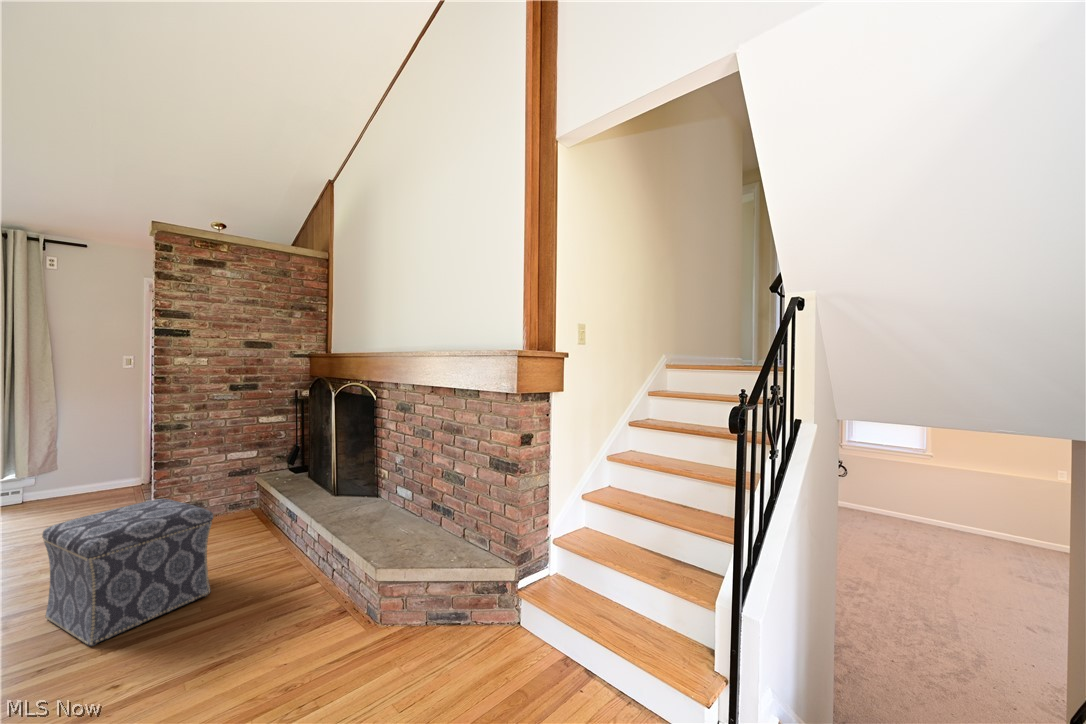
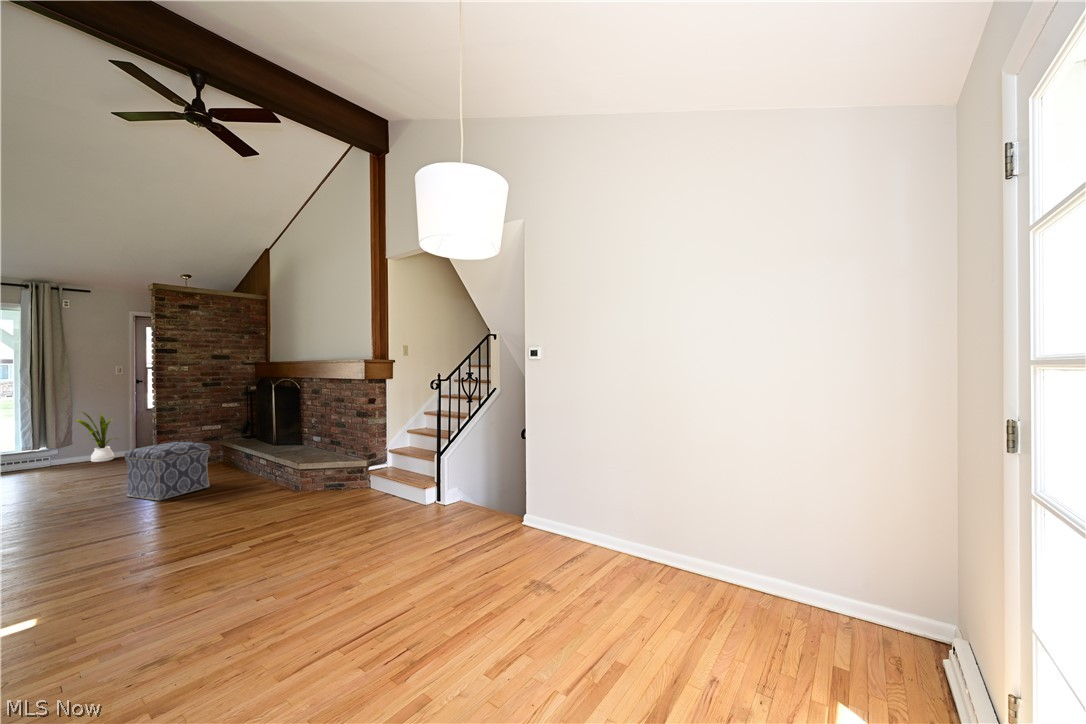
house plant: none [57,422,126,497] -> present [76,412,118,462]

